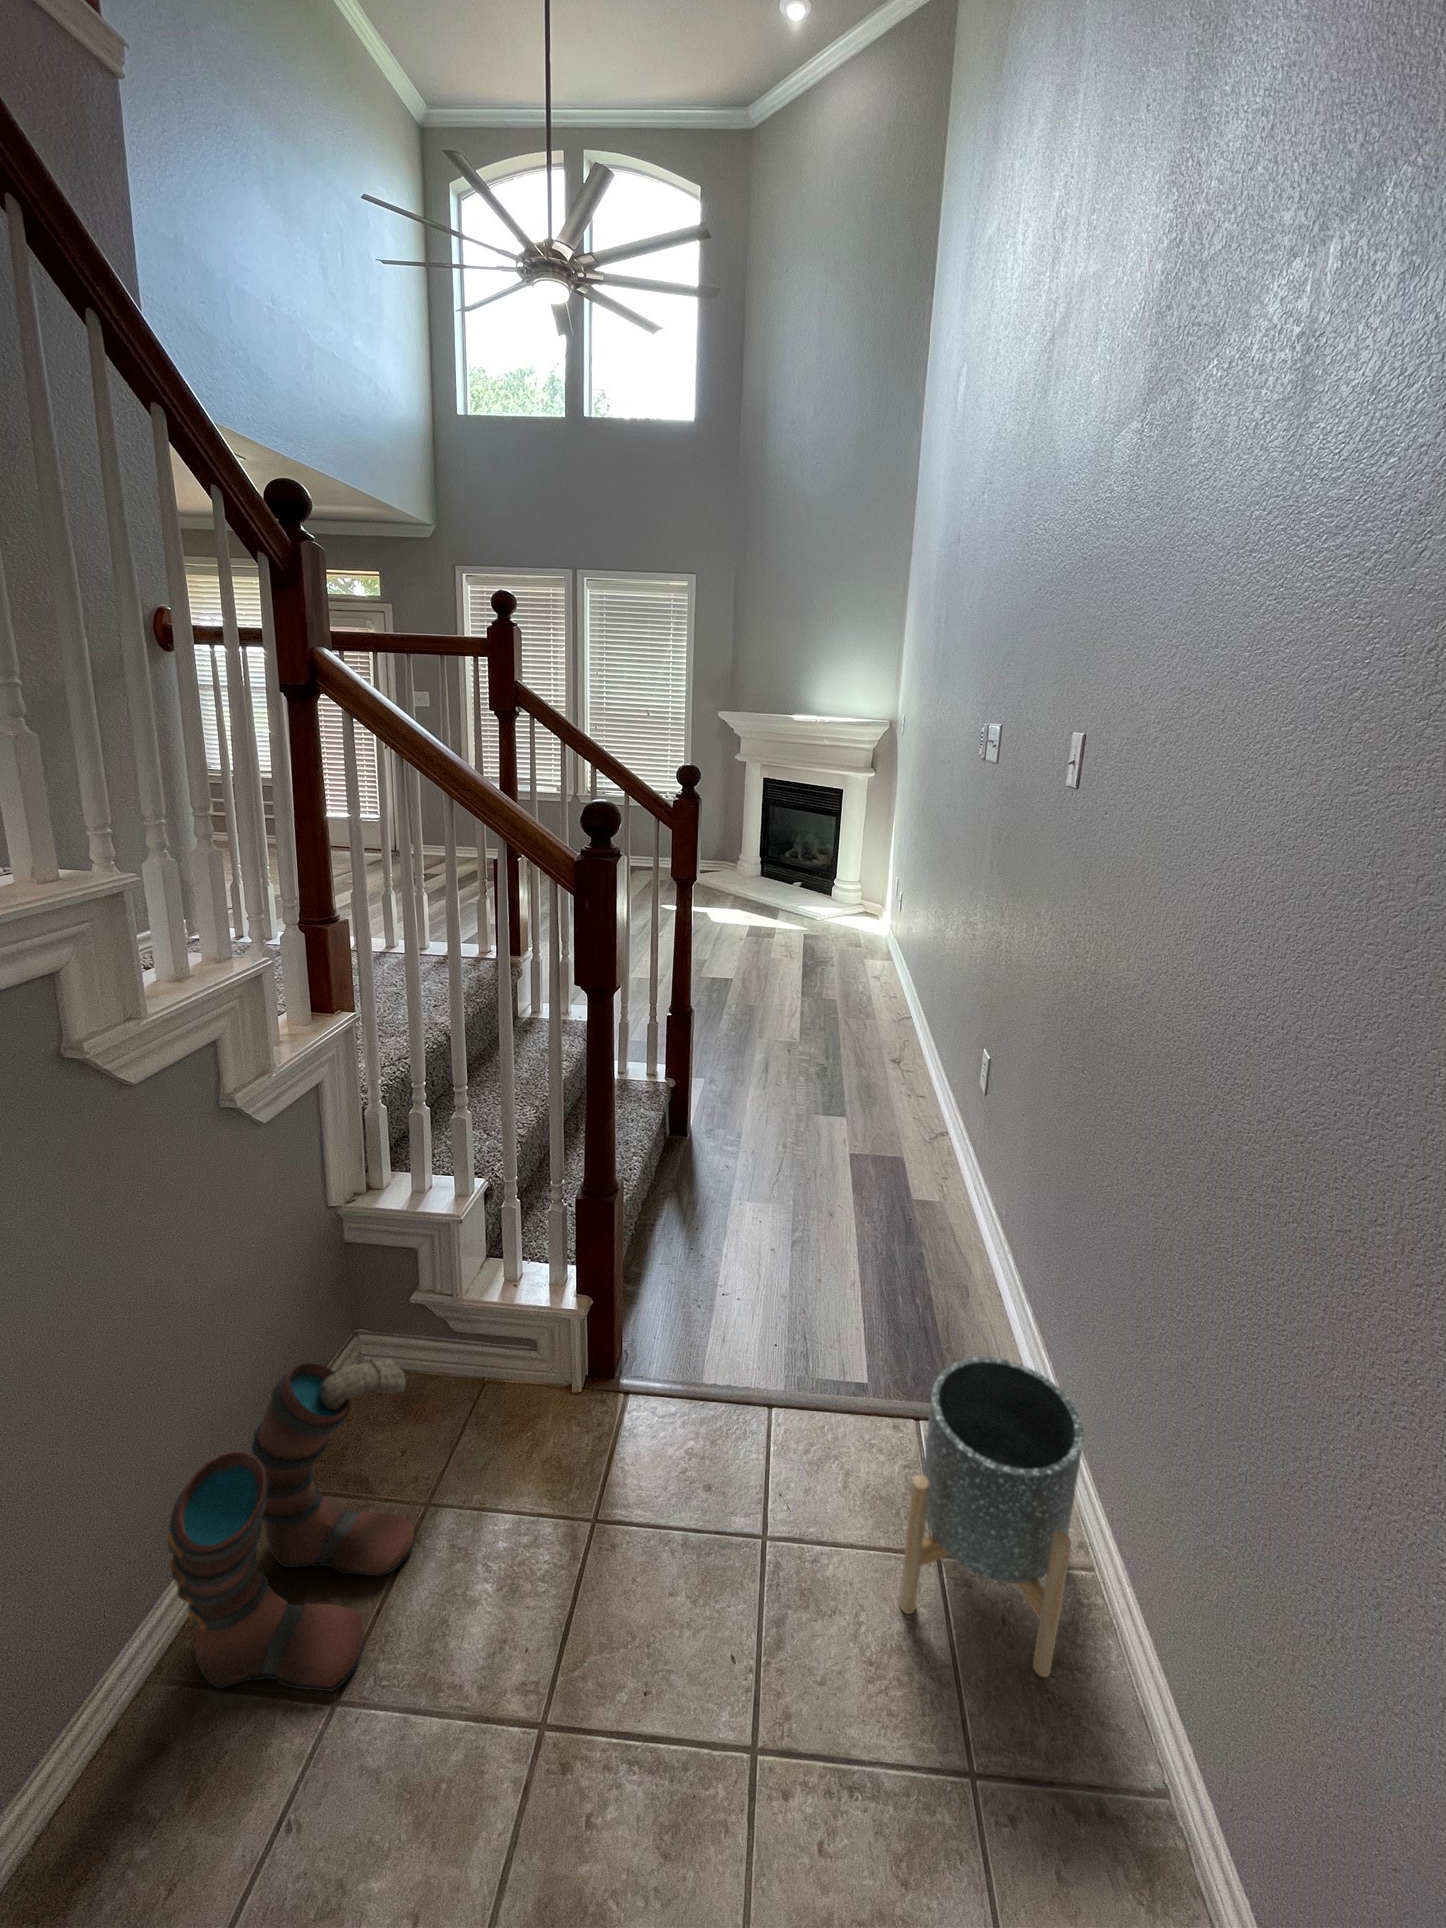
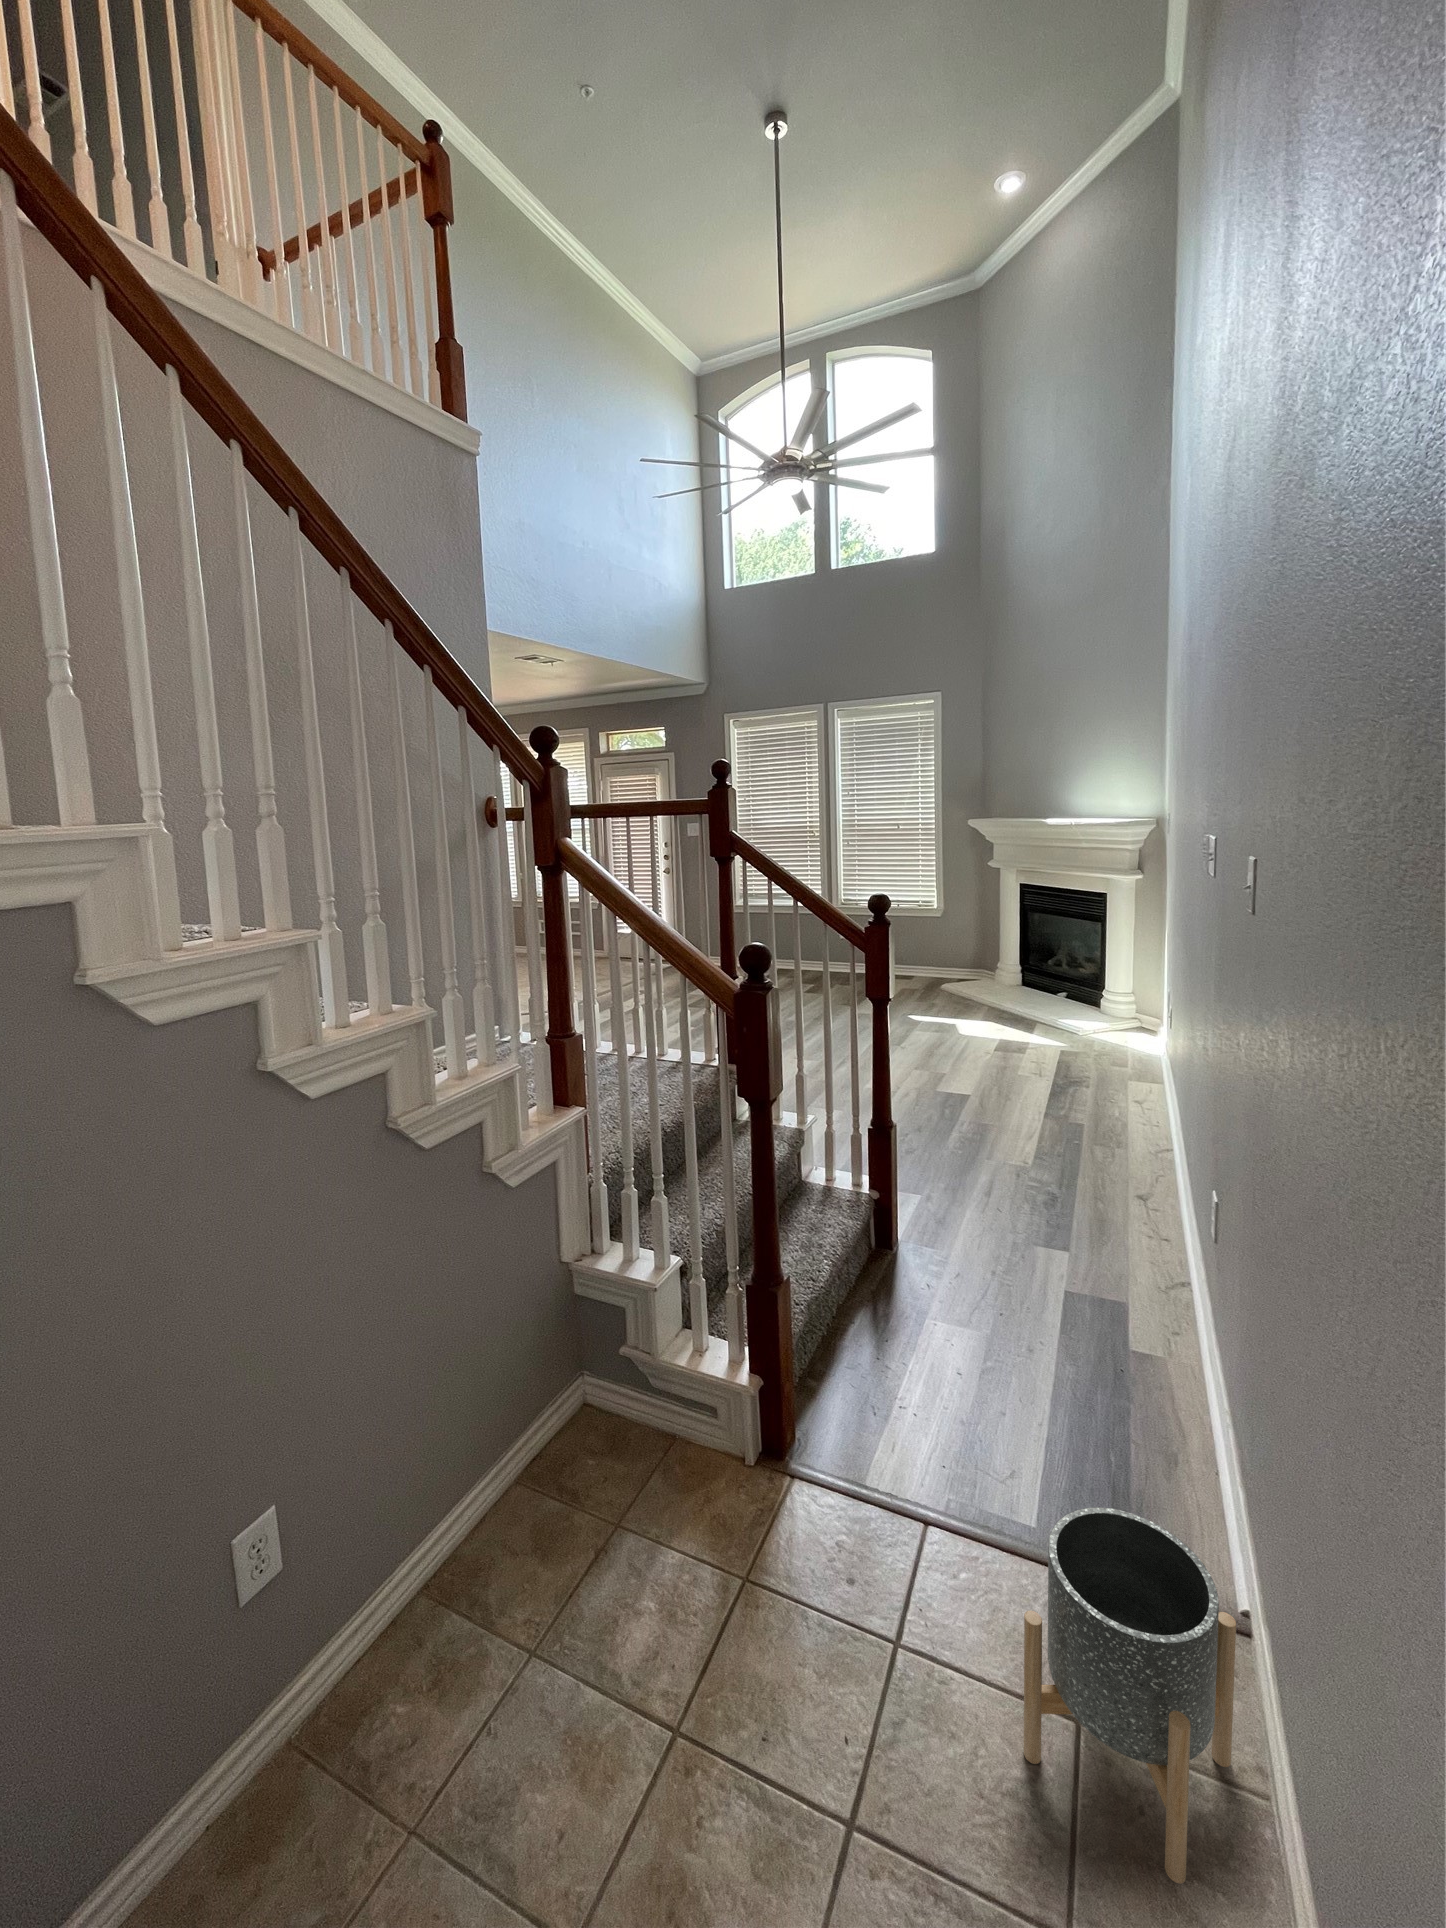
boots: present [166,1359,415,1691] -> none [429,1380,603,1648]

